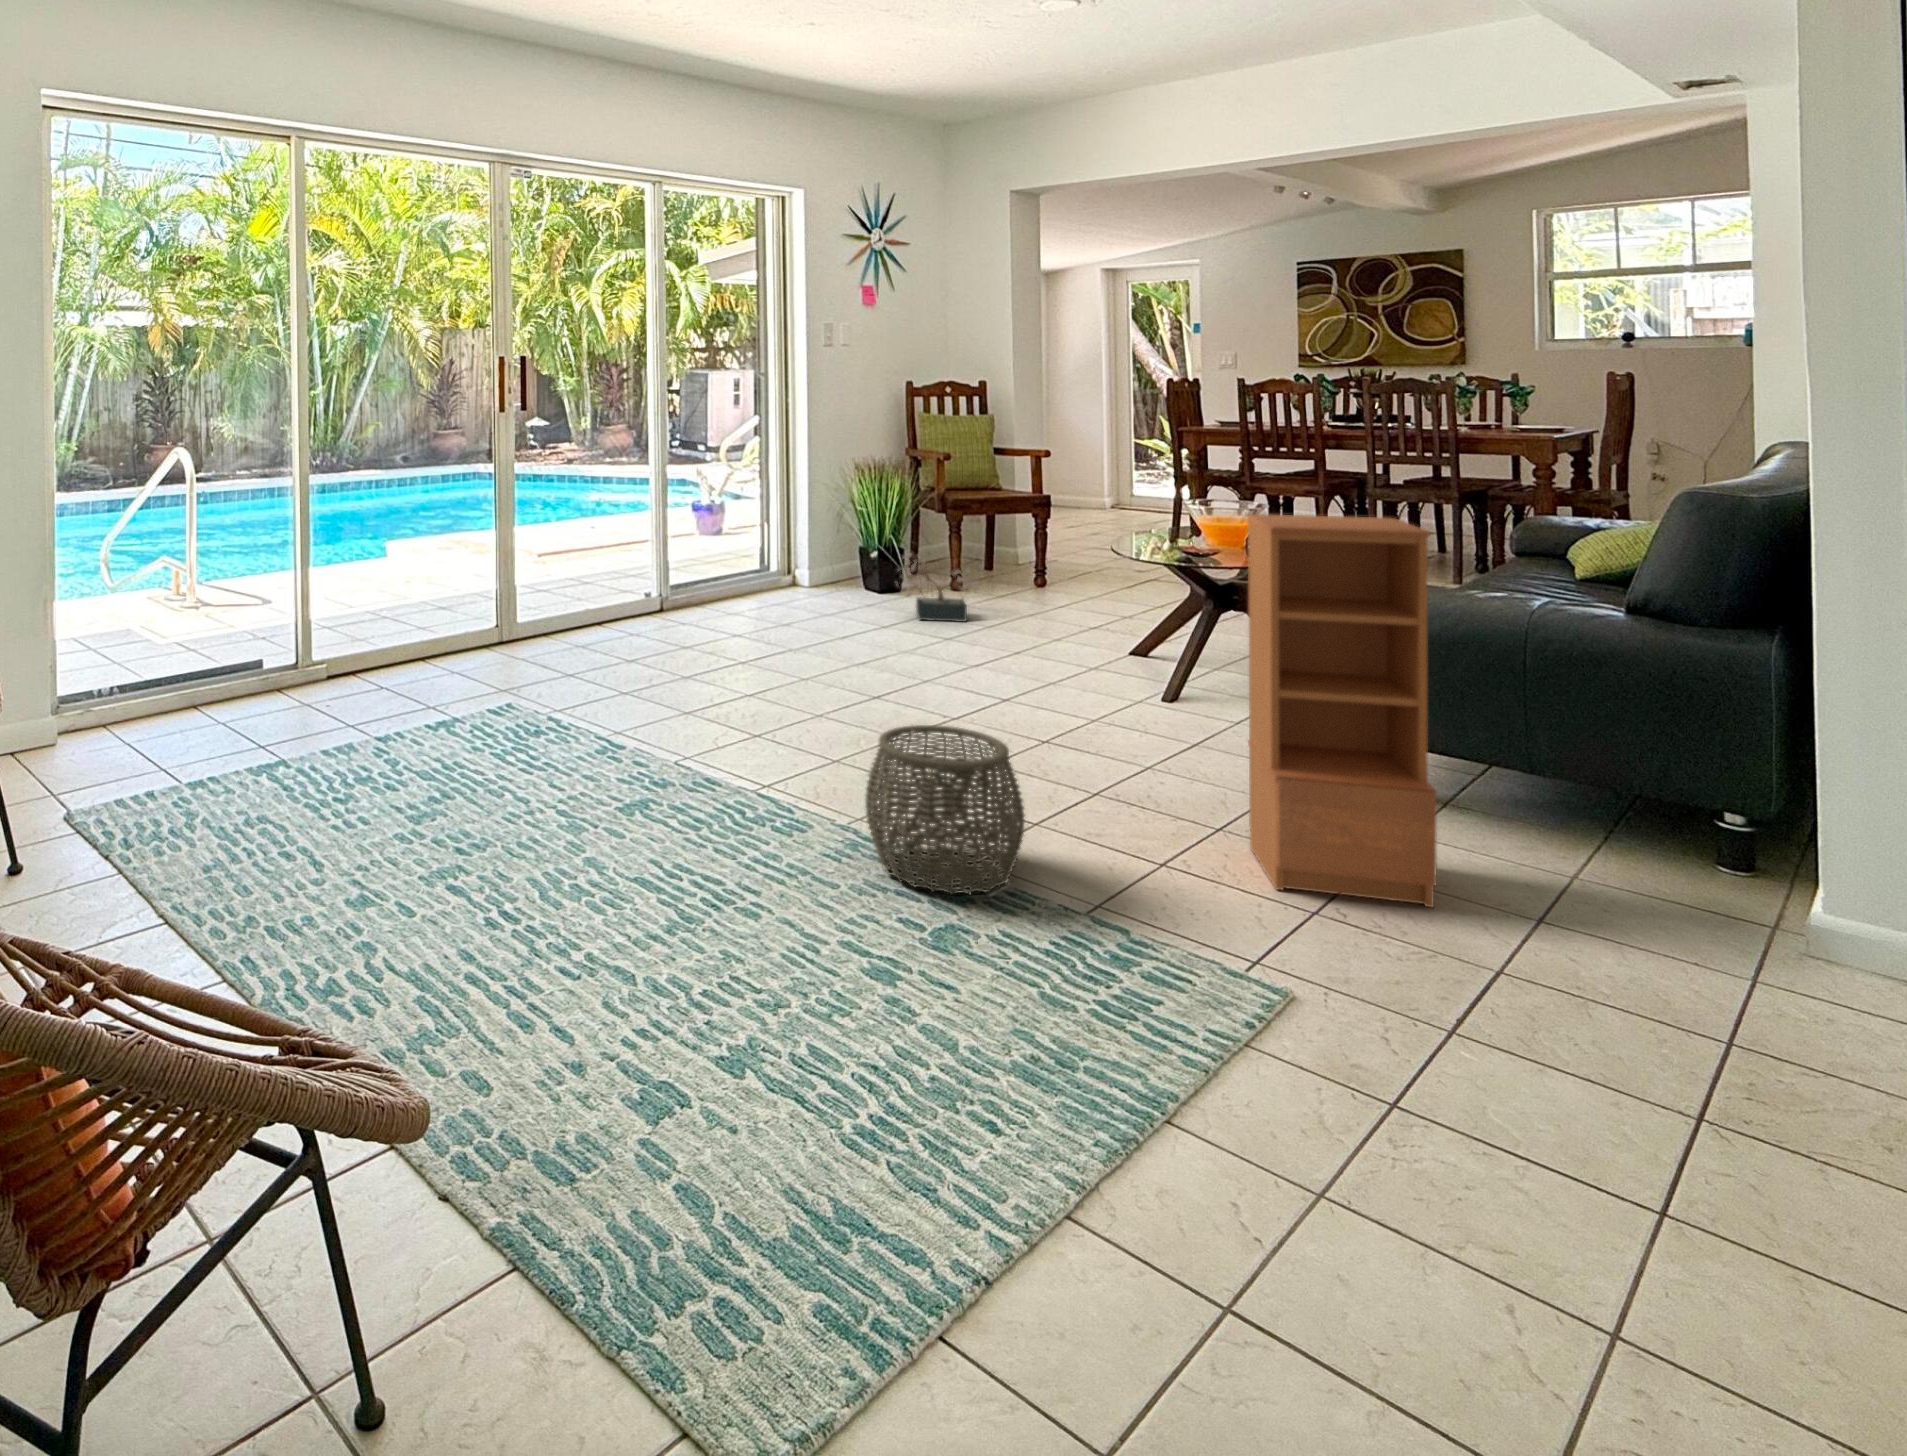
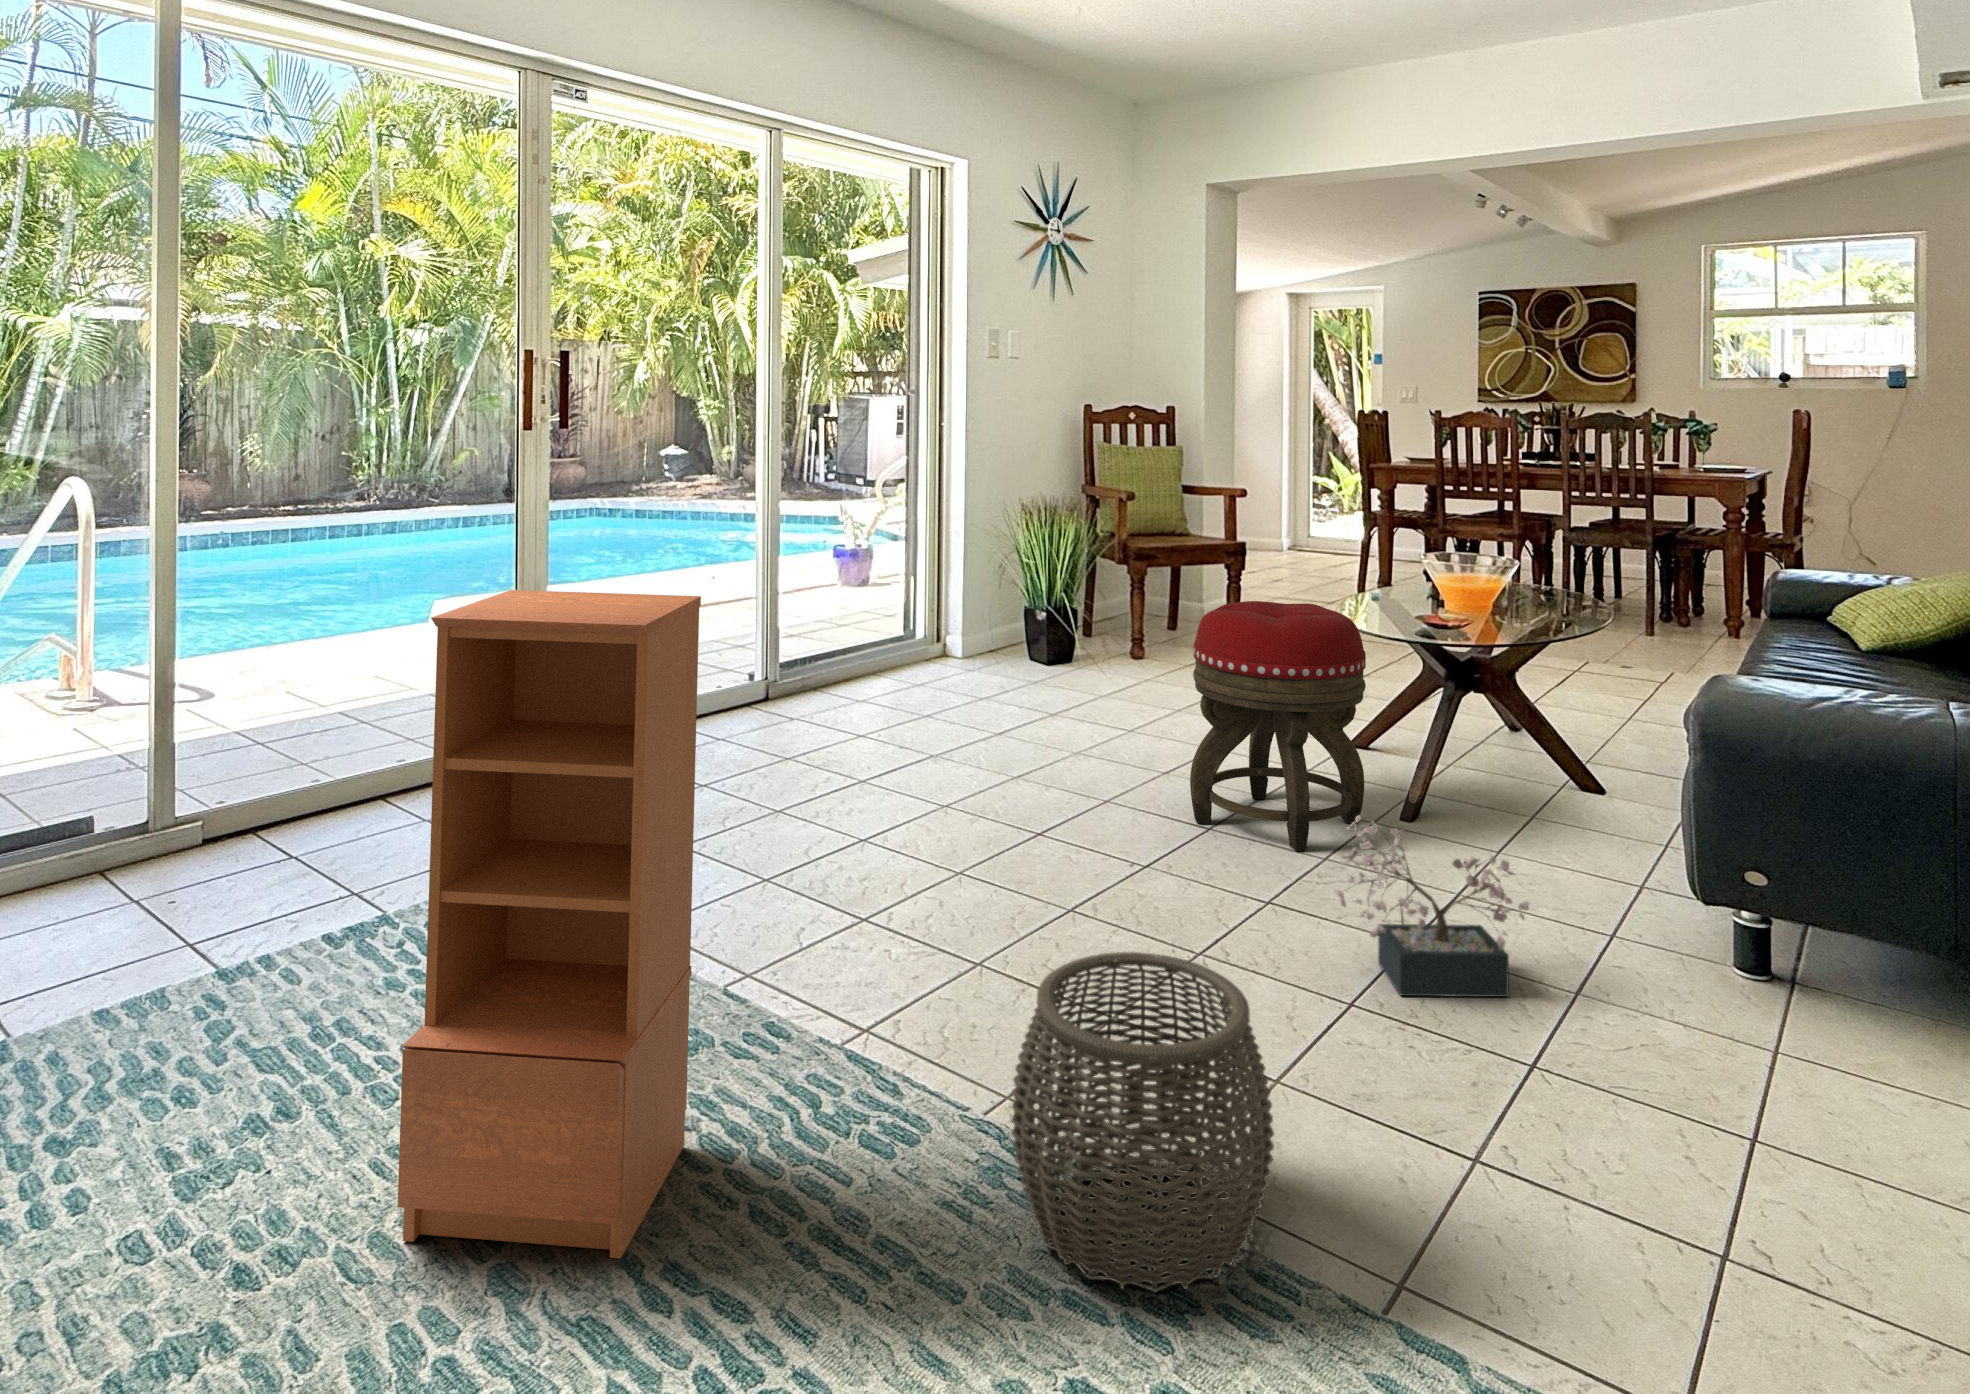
bookcase: present [1248,514,1437,907] -> present [398,590,701,1258]
footstool: none [991,534,1131,713] -> present [1190,601,1366,851]
decorative plant: present [898,553,978,622] -> present [1337,816,1530,997]

